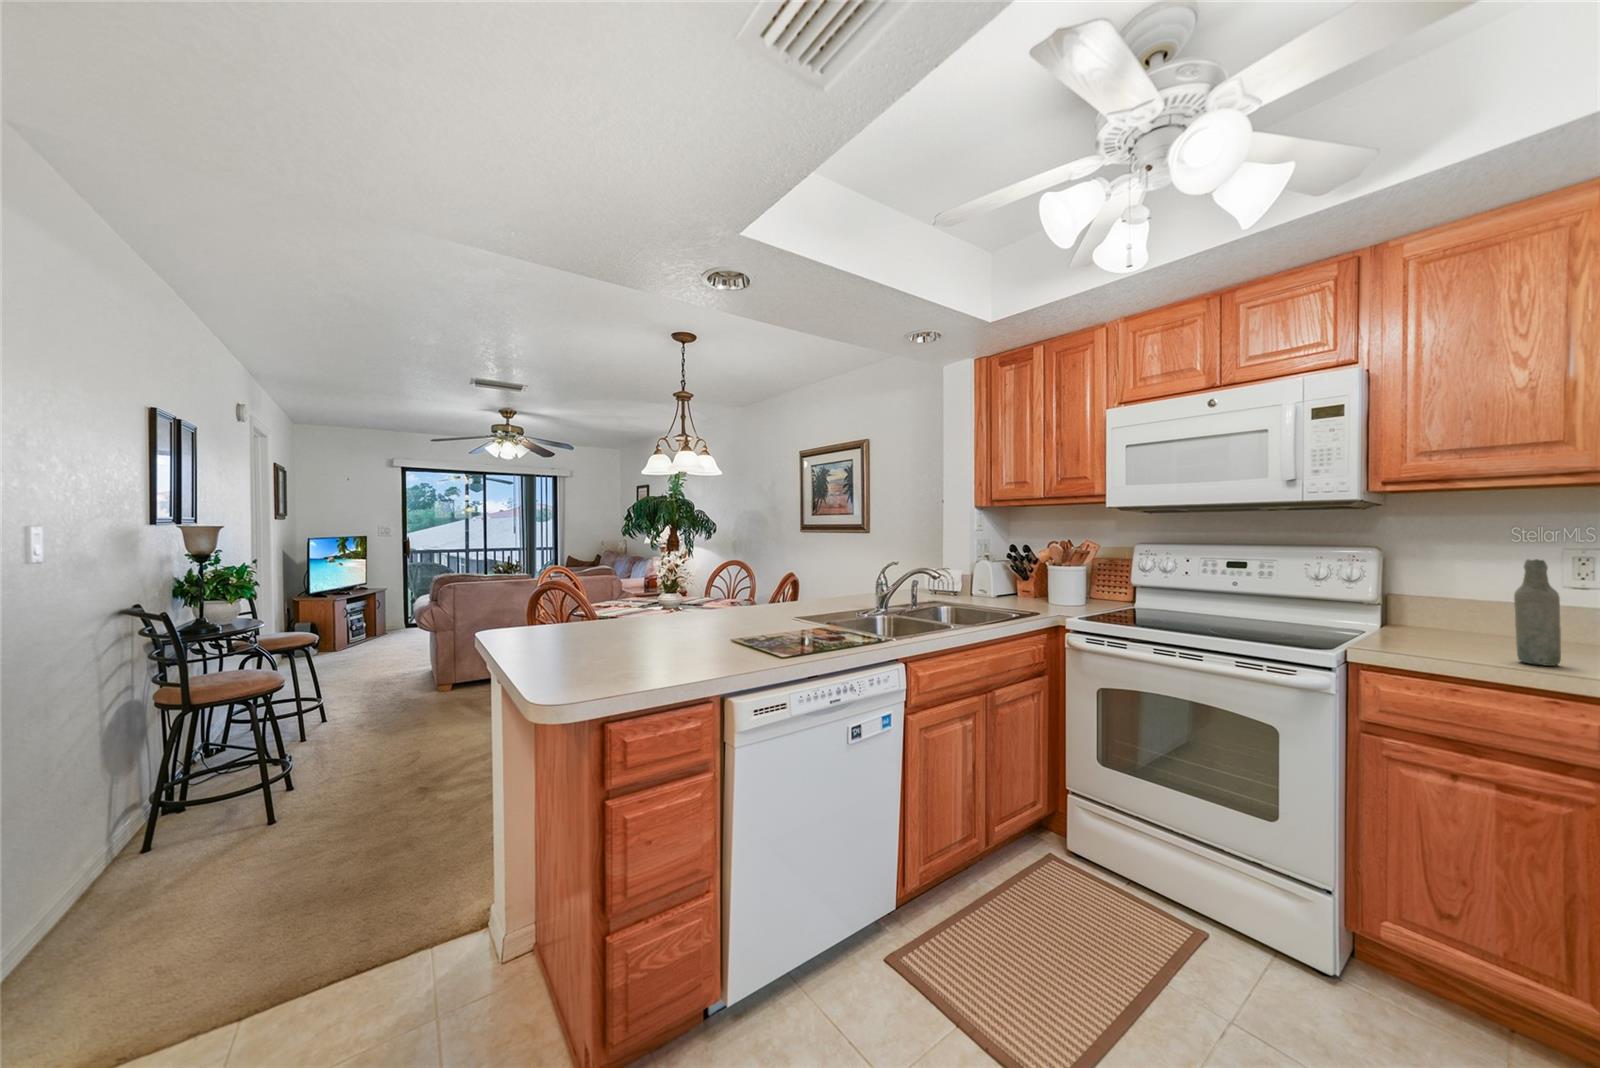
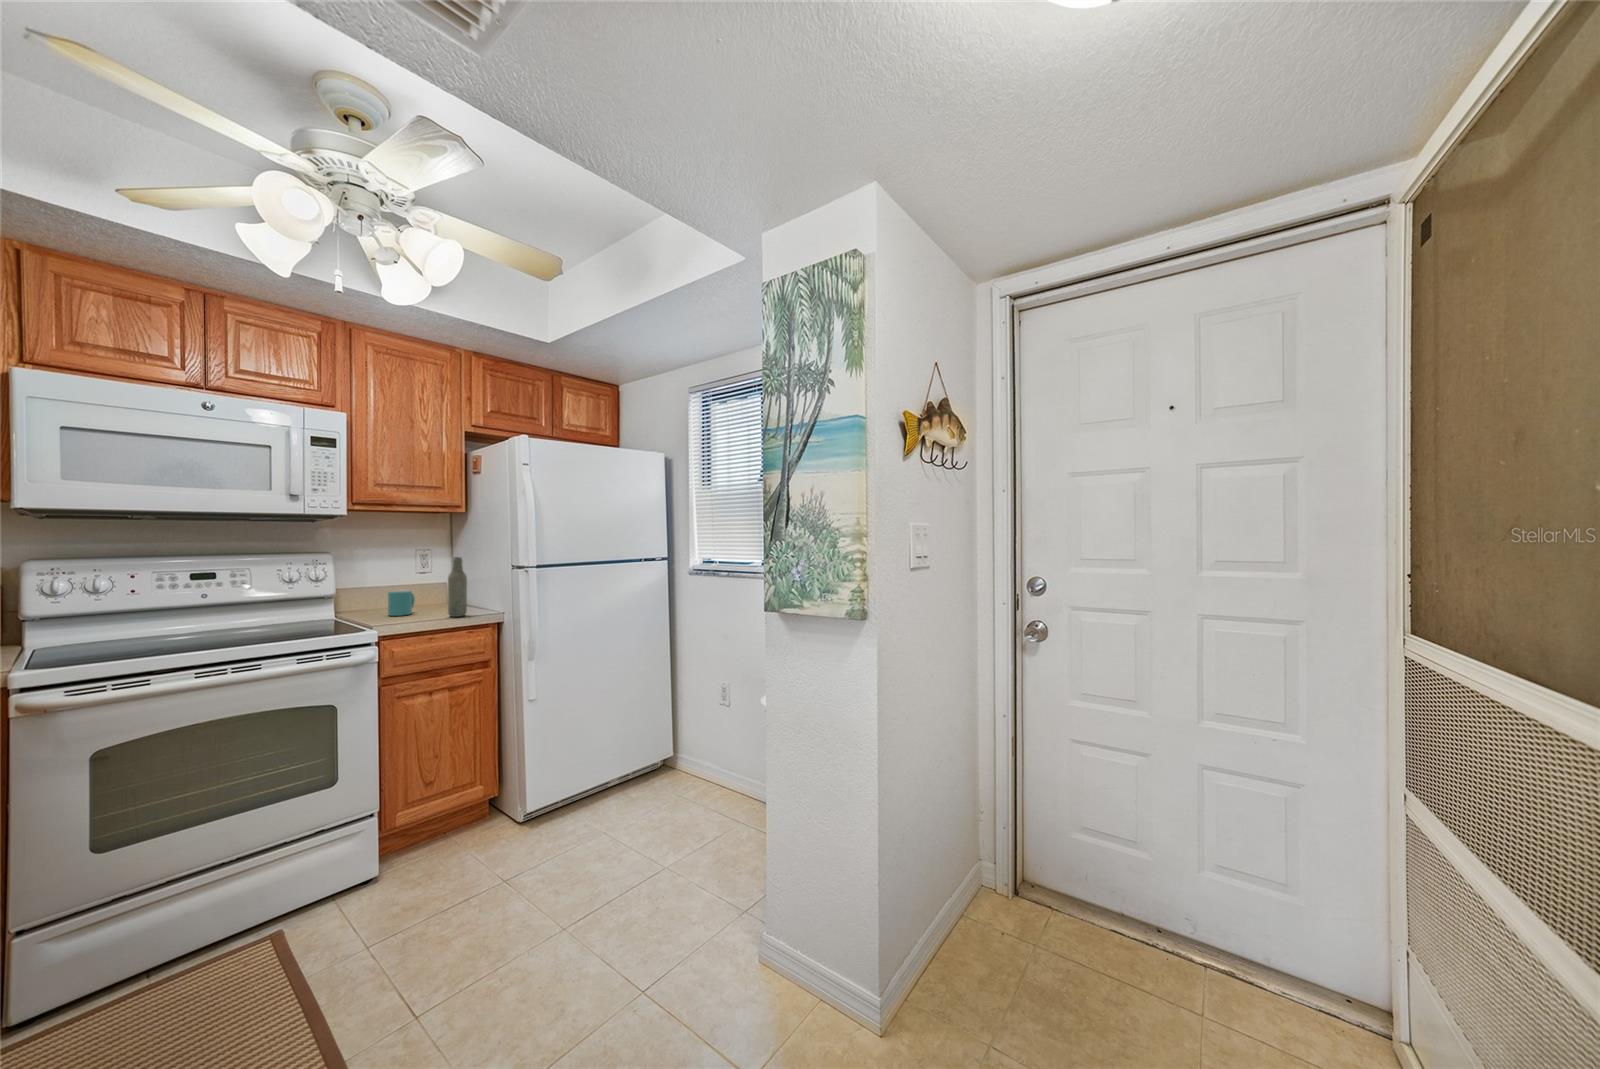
mug: none [1437,606,1495,646] -> present [388,590,415,616]

